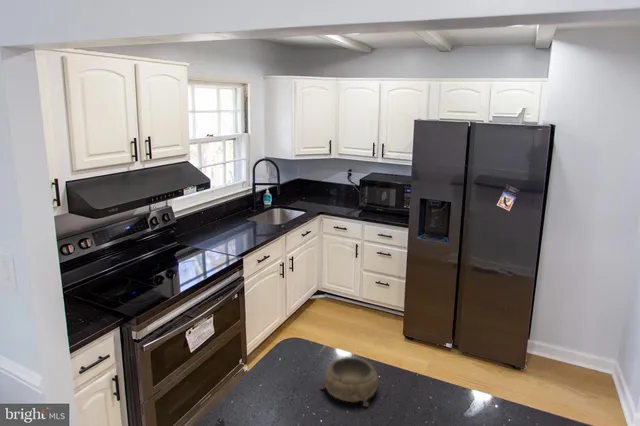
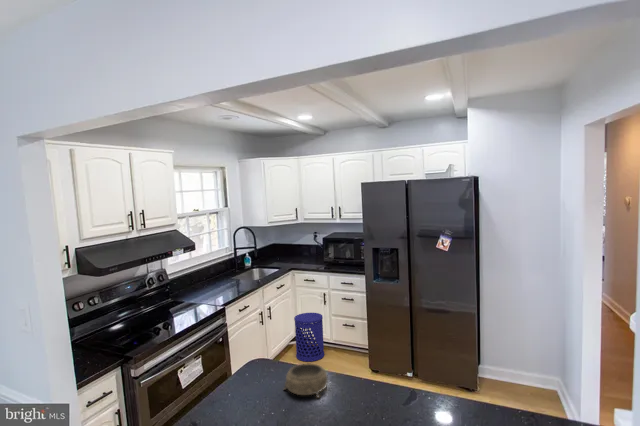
waste bin: none [318,264,351,319] -> present [294,313,324,361]

